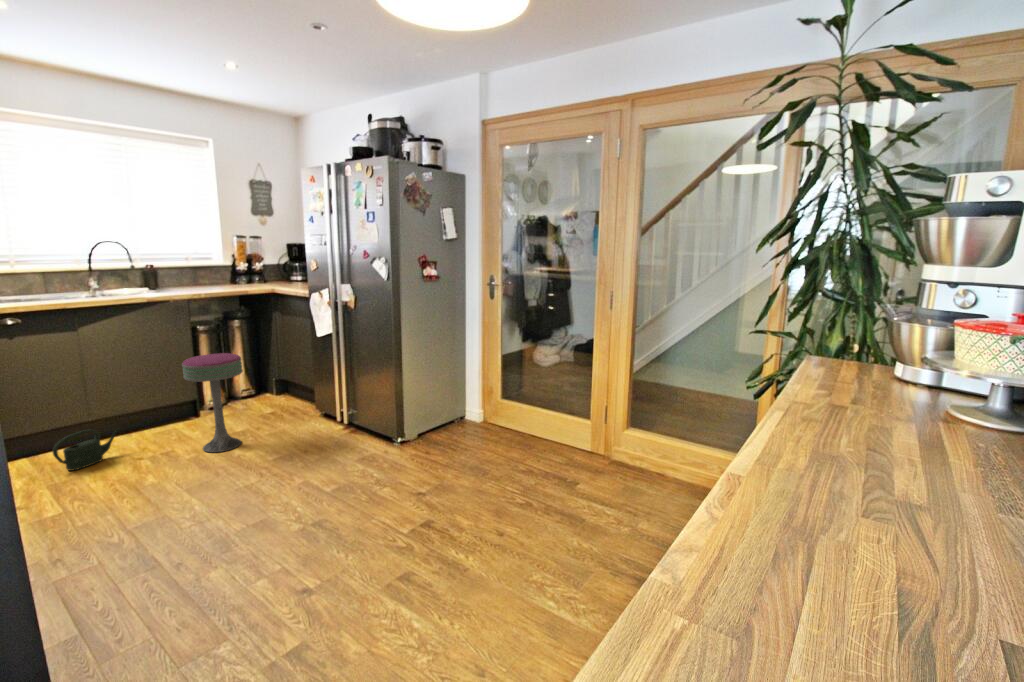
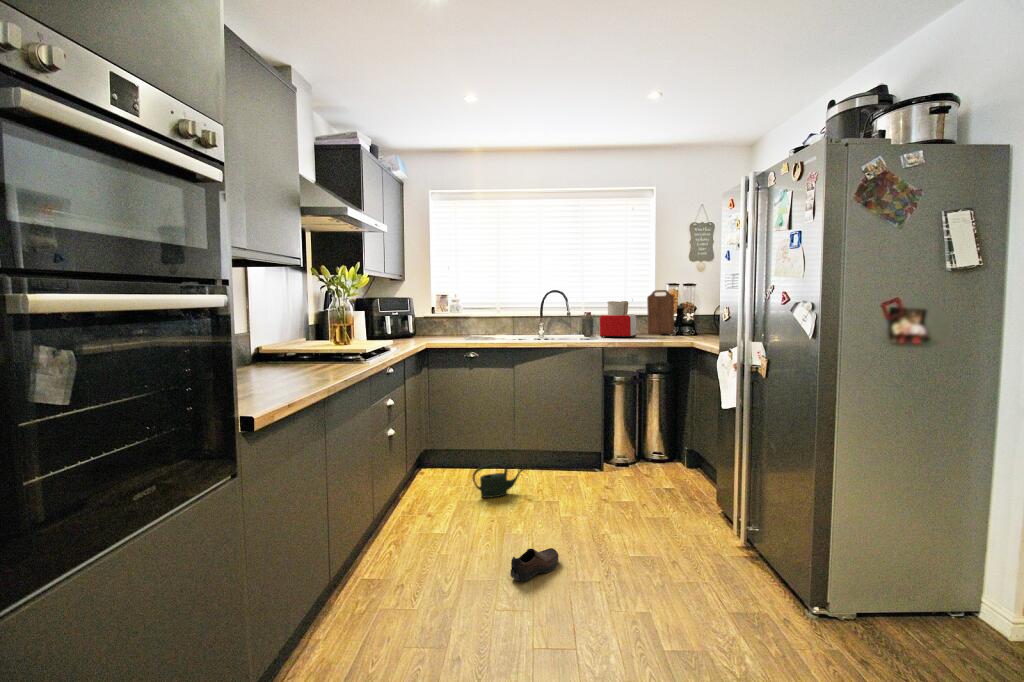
cutting board: none [216,242,246,283] -> present [647,290,674,334]
toaster: none [168,251,212,288] -> present [599,301,637,338]
bar stool: present [182,353,243,453] -> none [567,411,624,524]
shoe: none [174,474,213,506] -> present [510,548,558,581]

